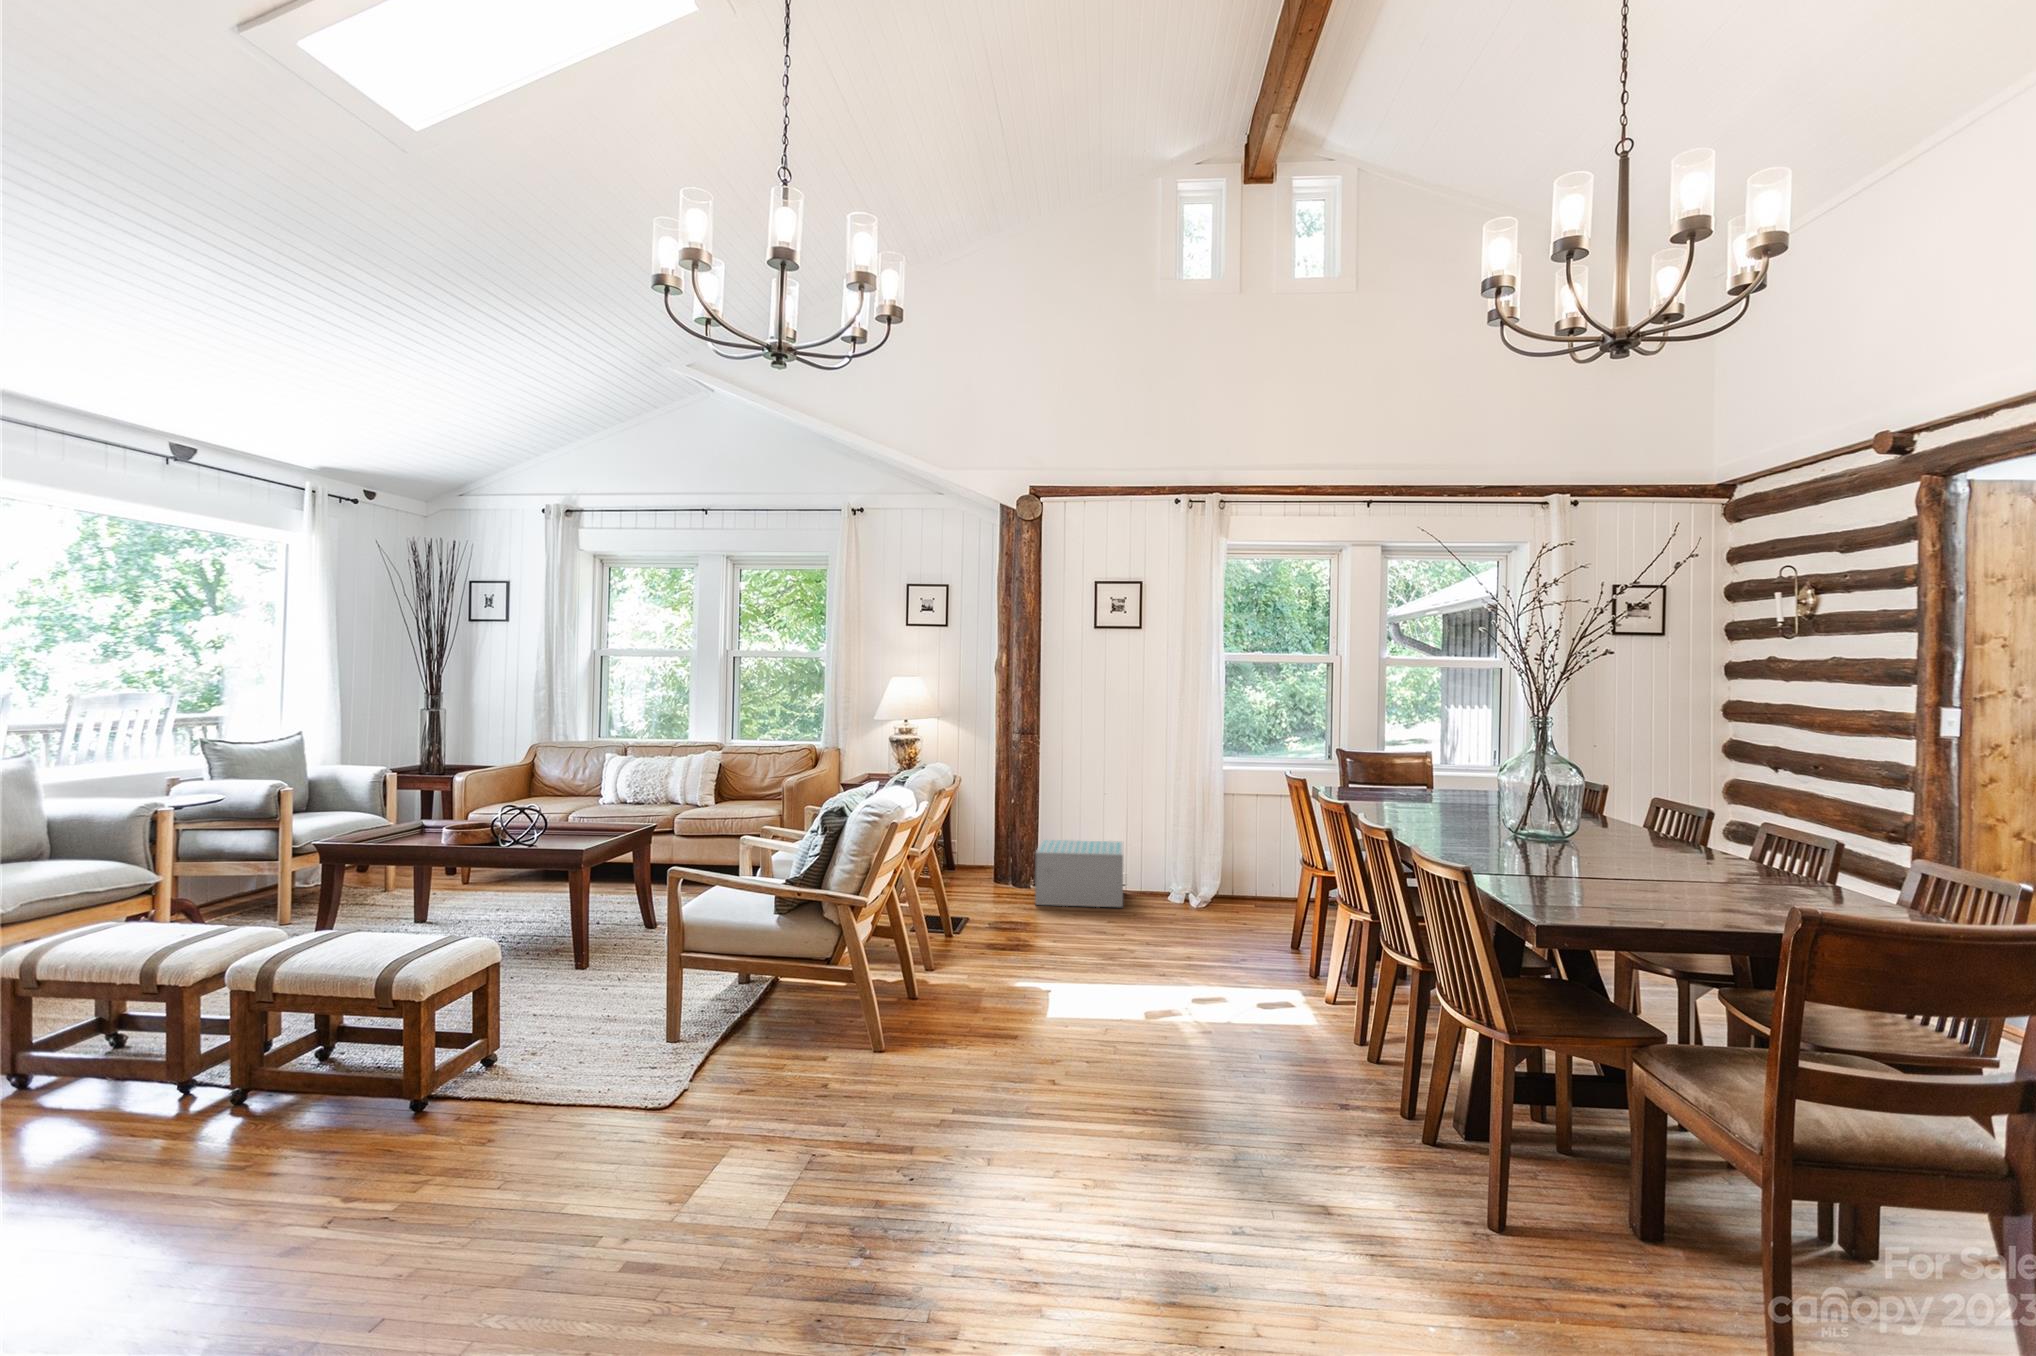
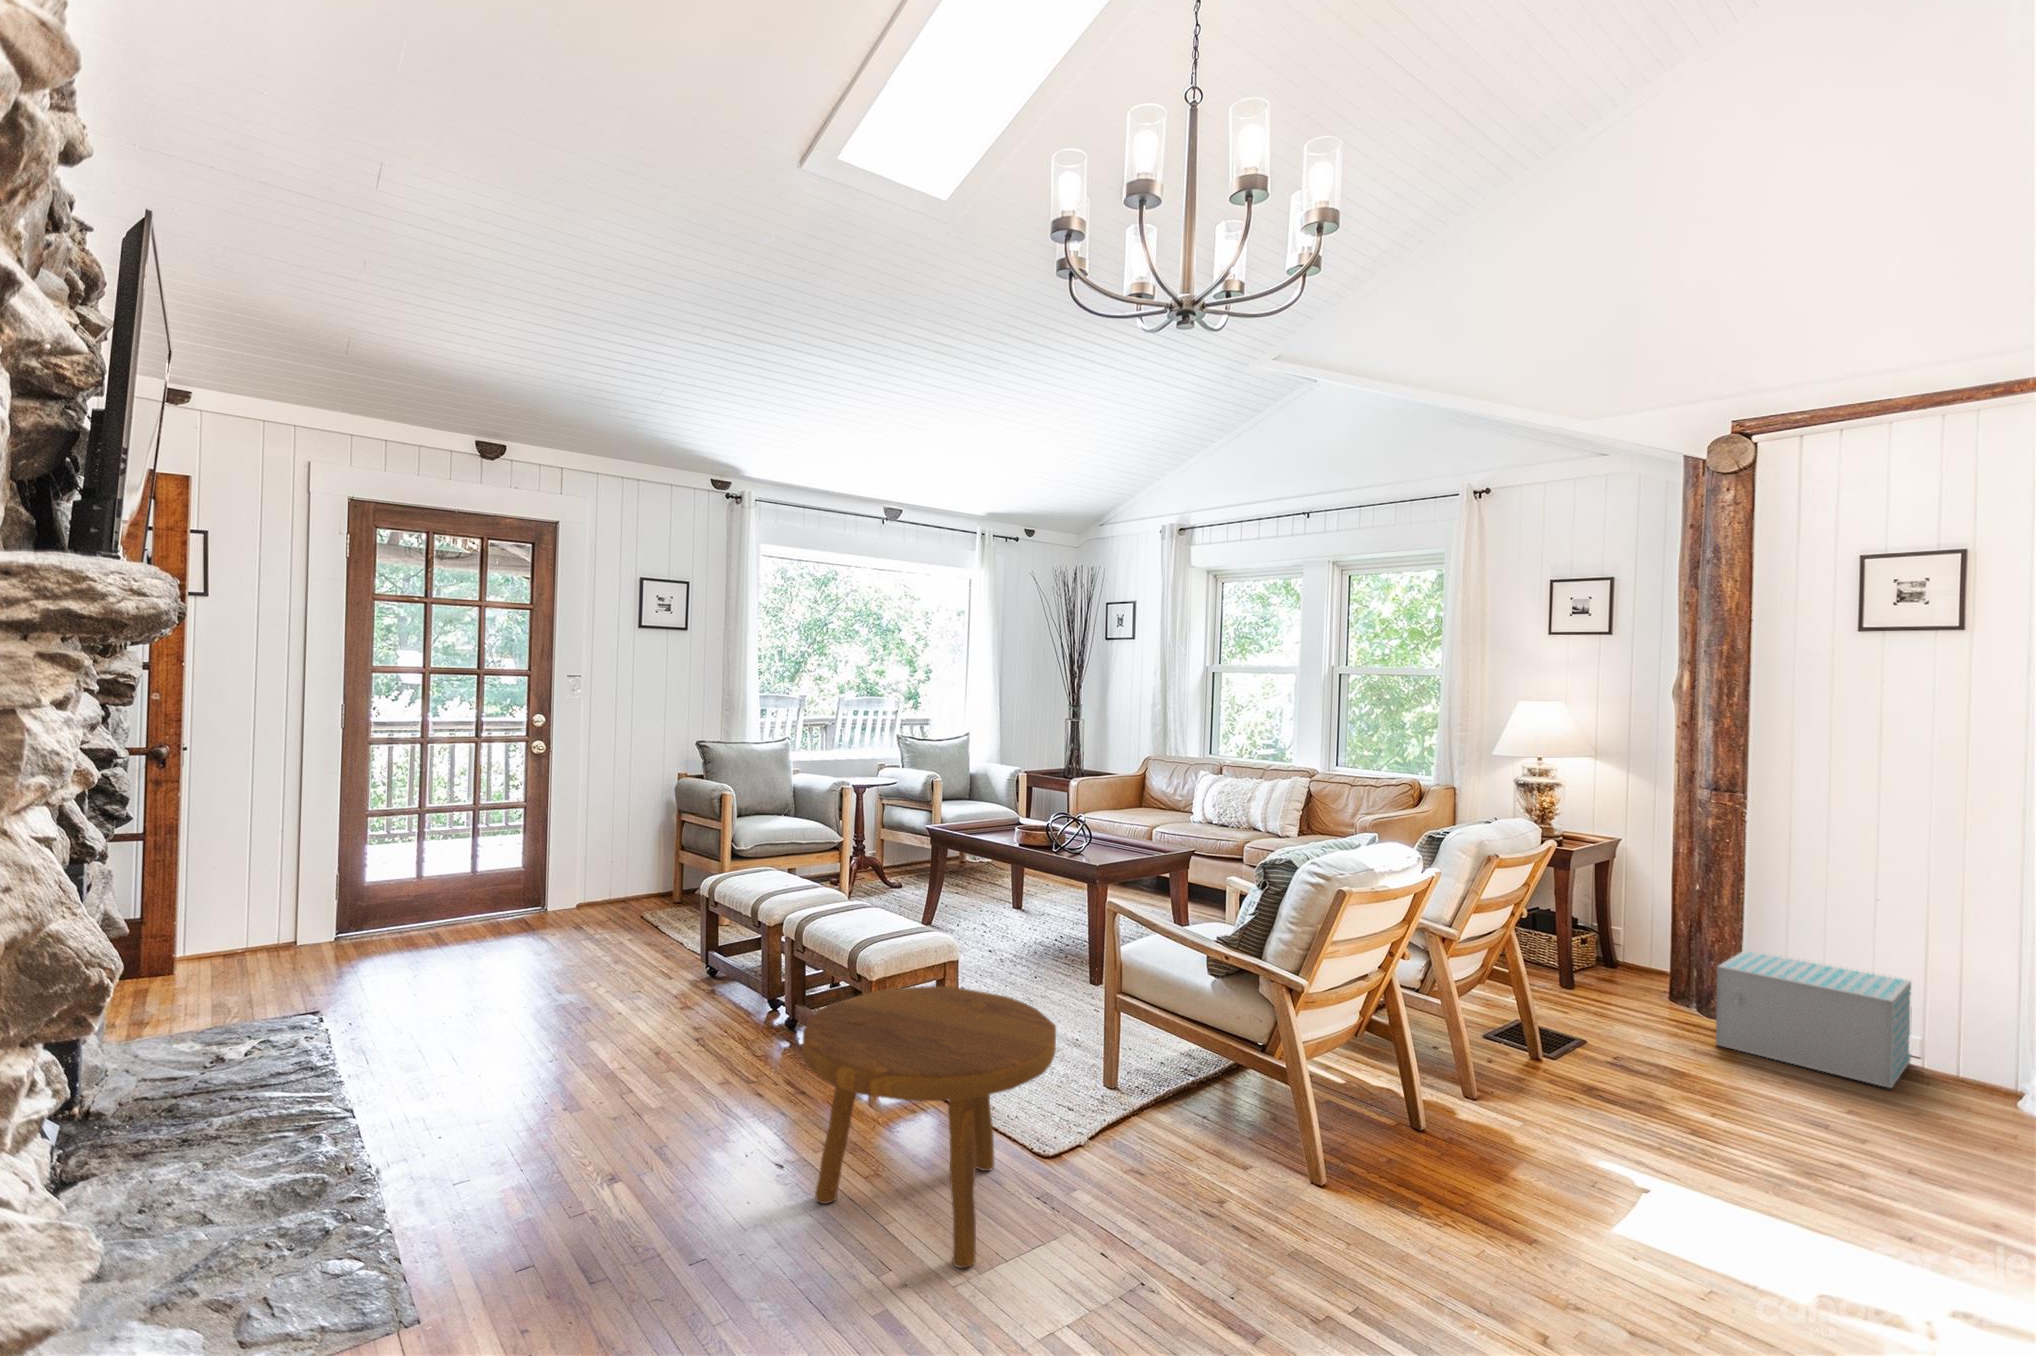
footstool: none [455,969,717,1213] -> present [802,986,1056,1268]

